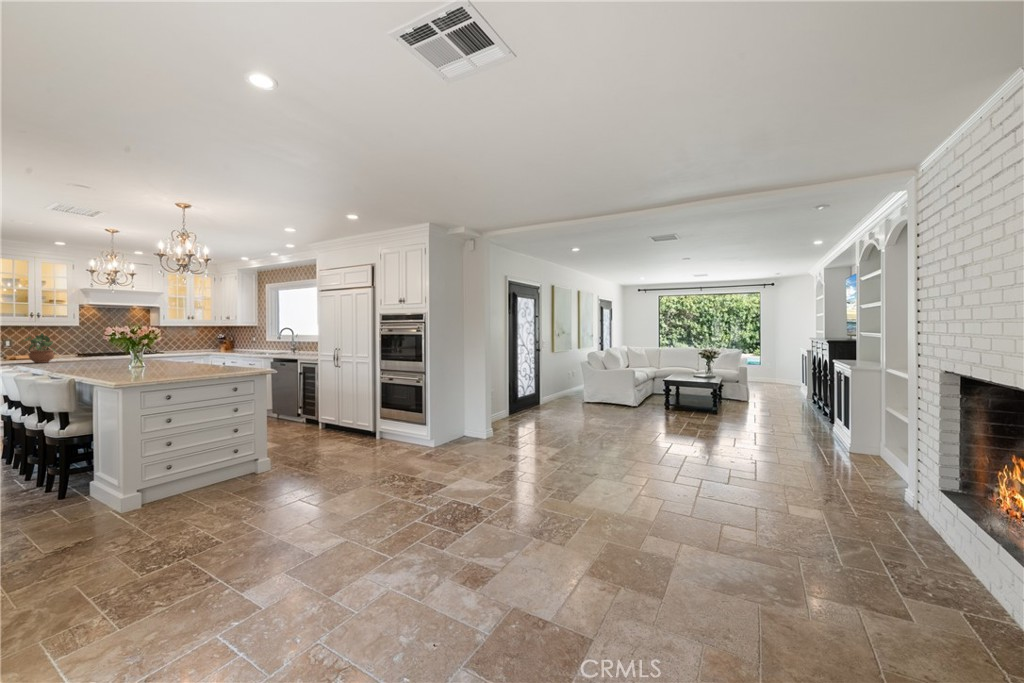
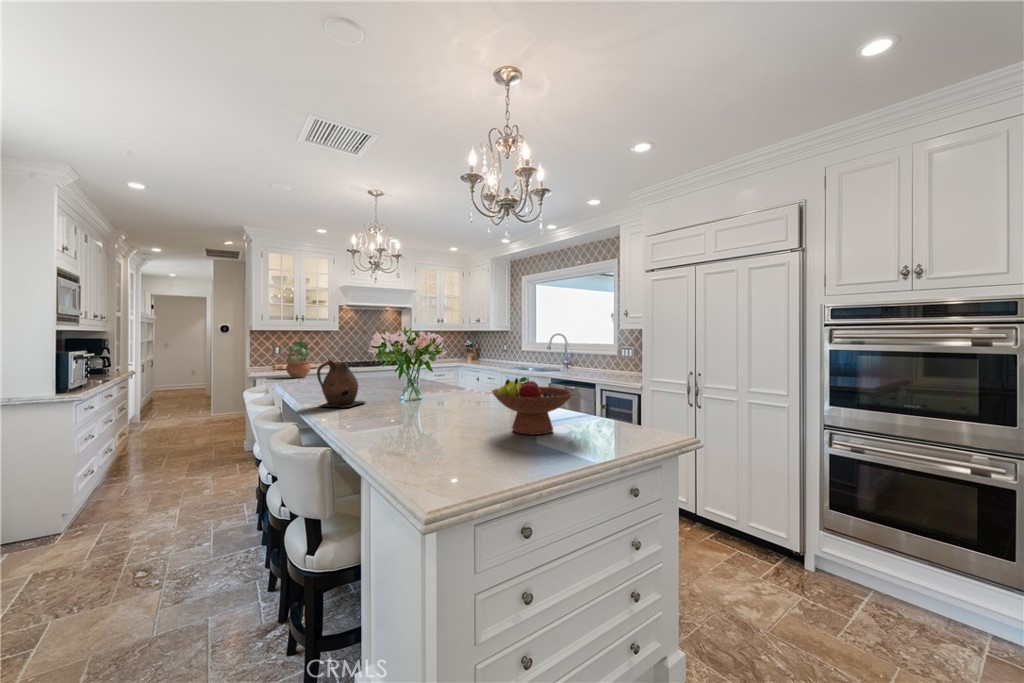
ceramic pitcher: none [70,343,107,370] -> present [317,358,365,408]
fruit bowl: none [175,348,218,371] -> present [492,377,574,435]

